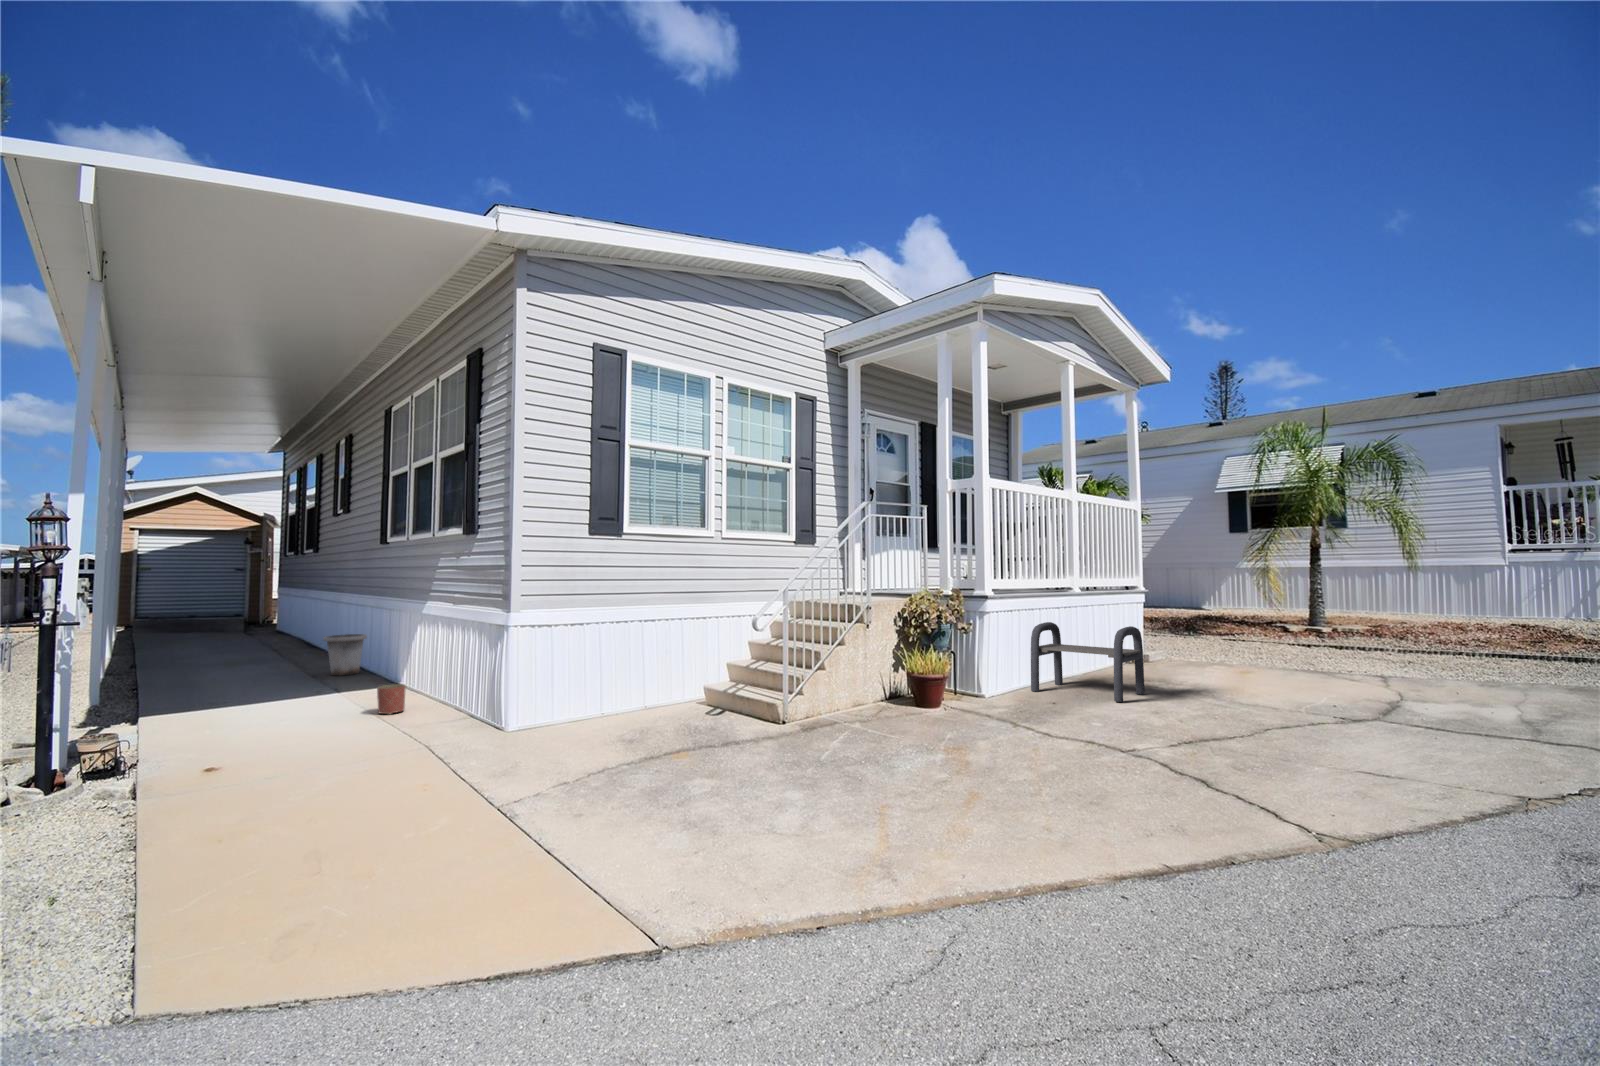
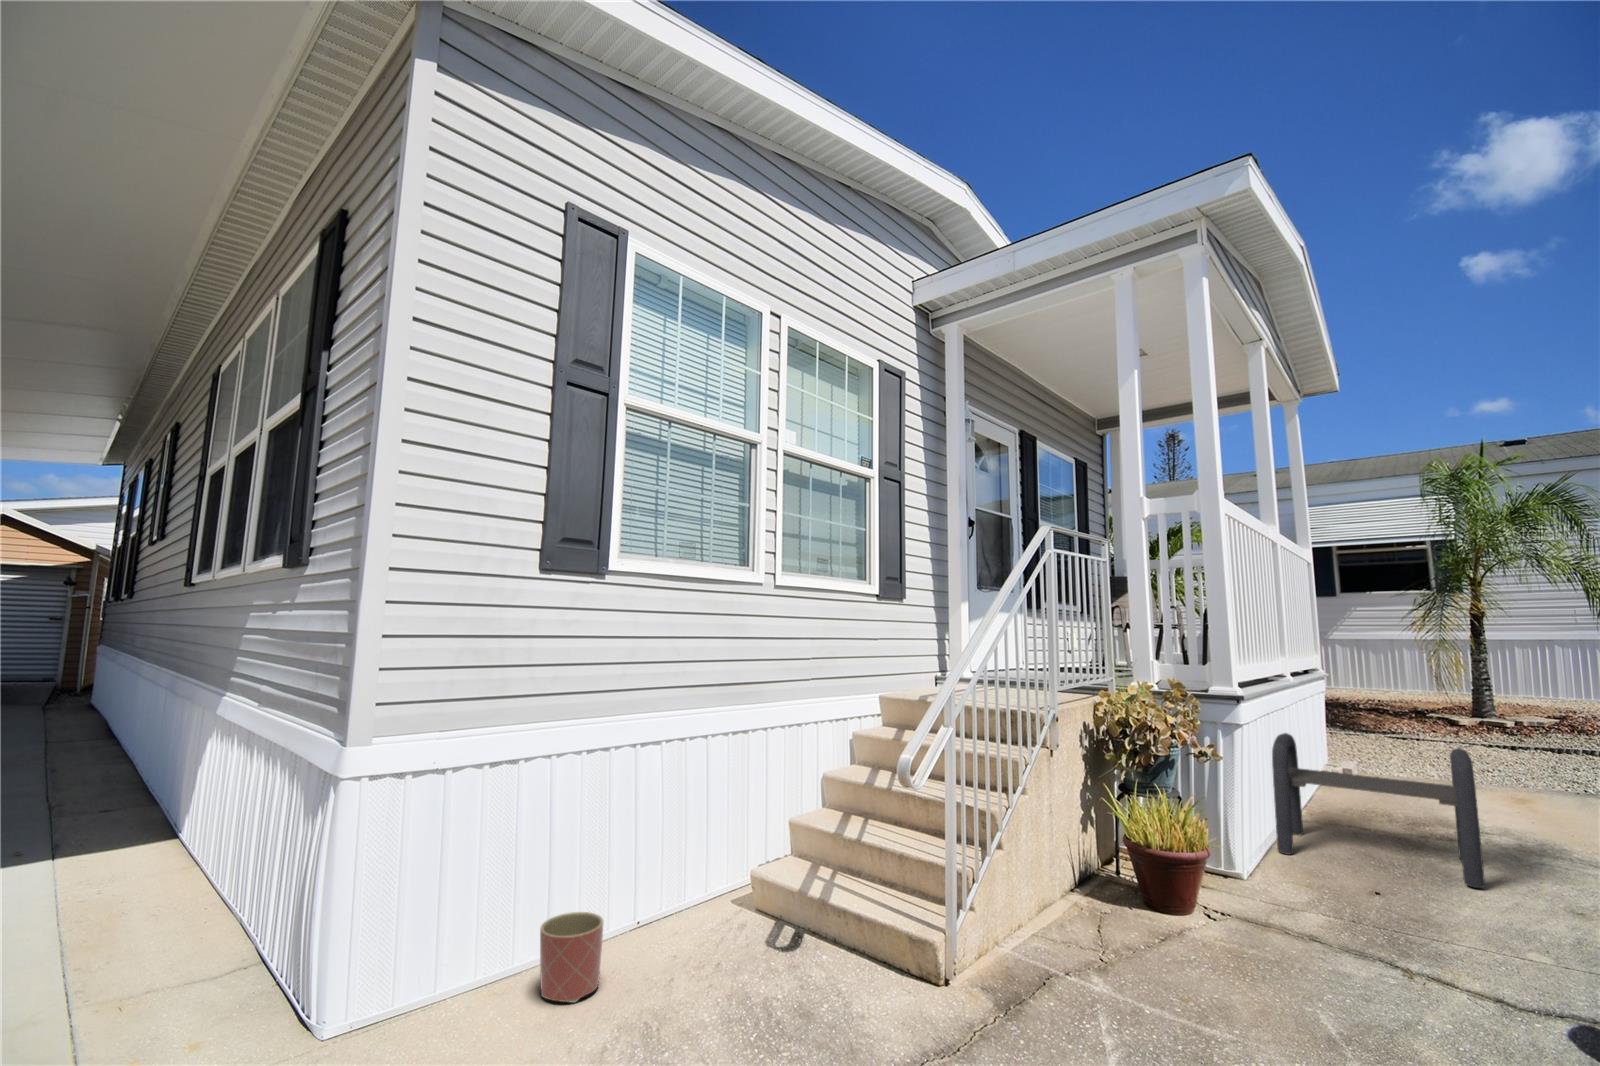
trash can: present [323,634,367,676] -> none [68,733,153,808]
planter: present [377,684,406,714] -> present [540,912,603,1002]

